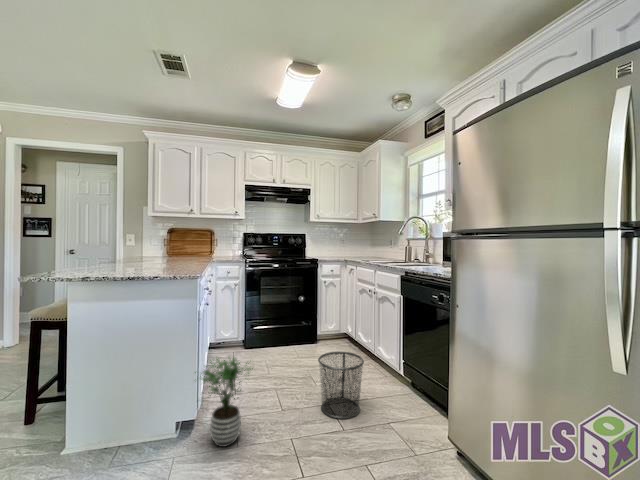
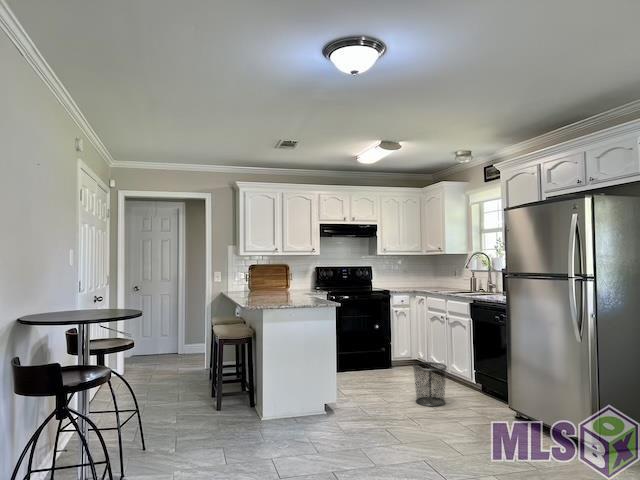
potted plant: present [195,358,253,447] -> none [339,359,378,417]

